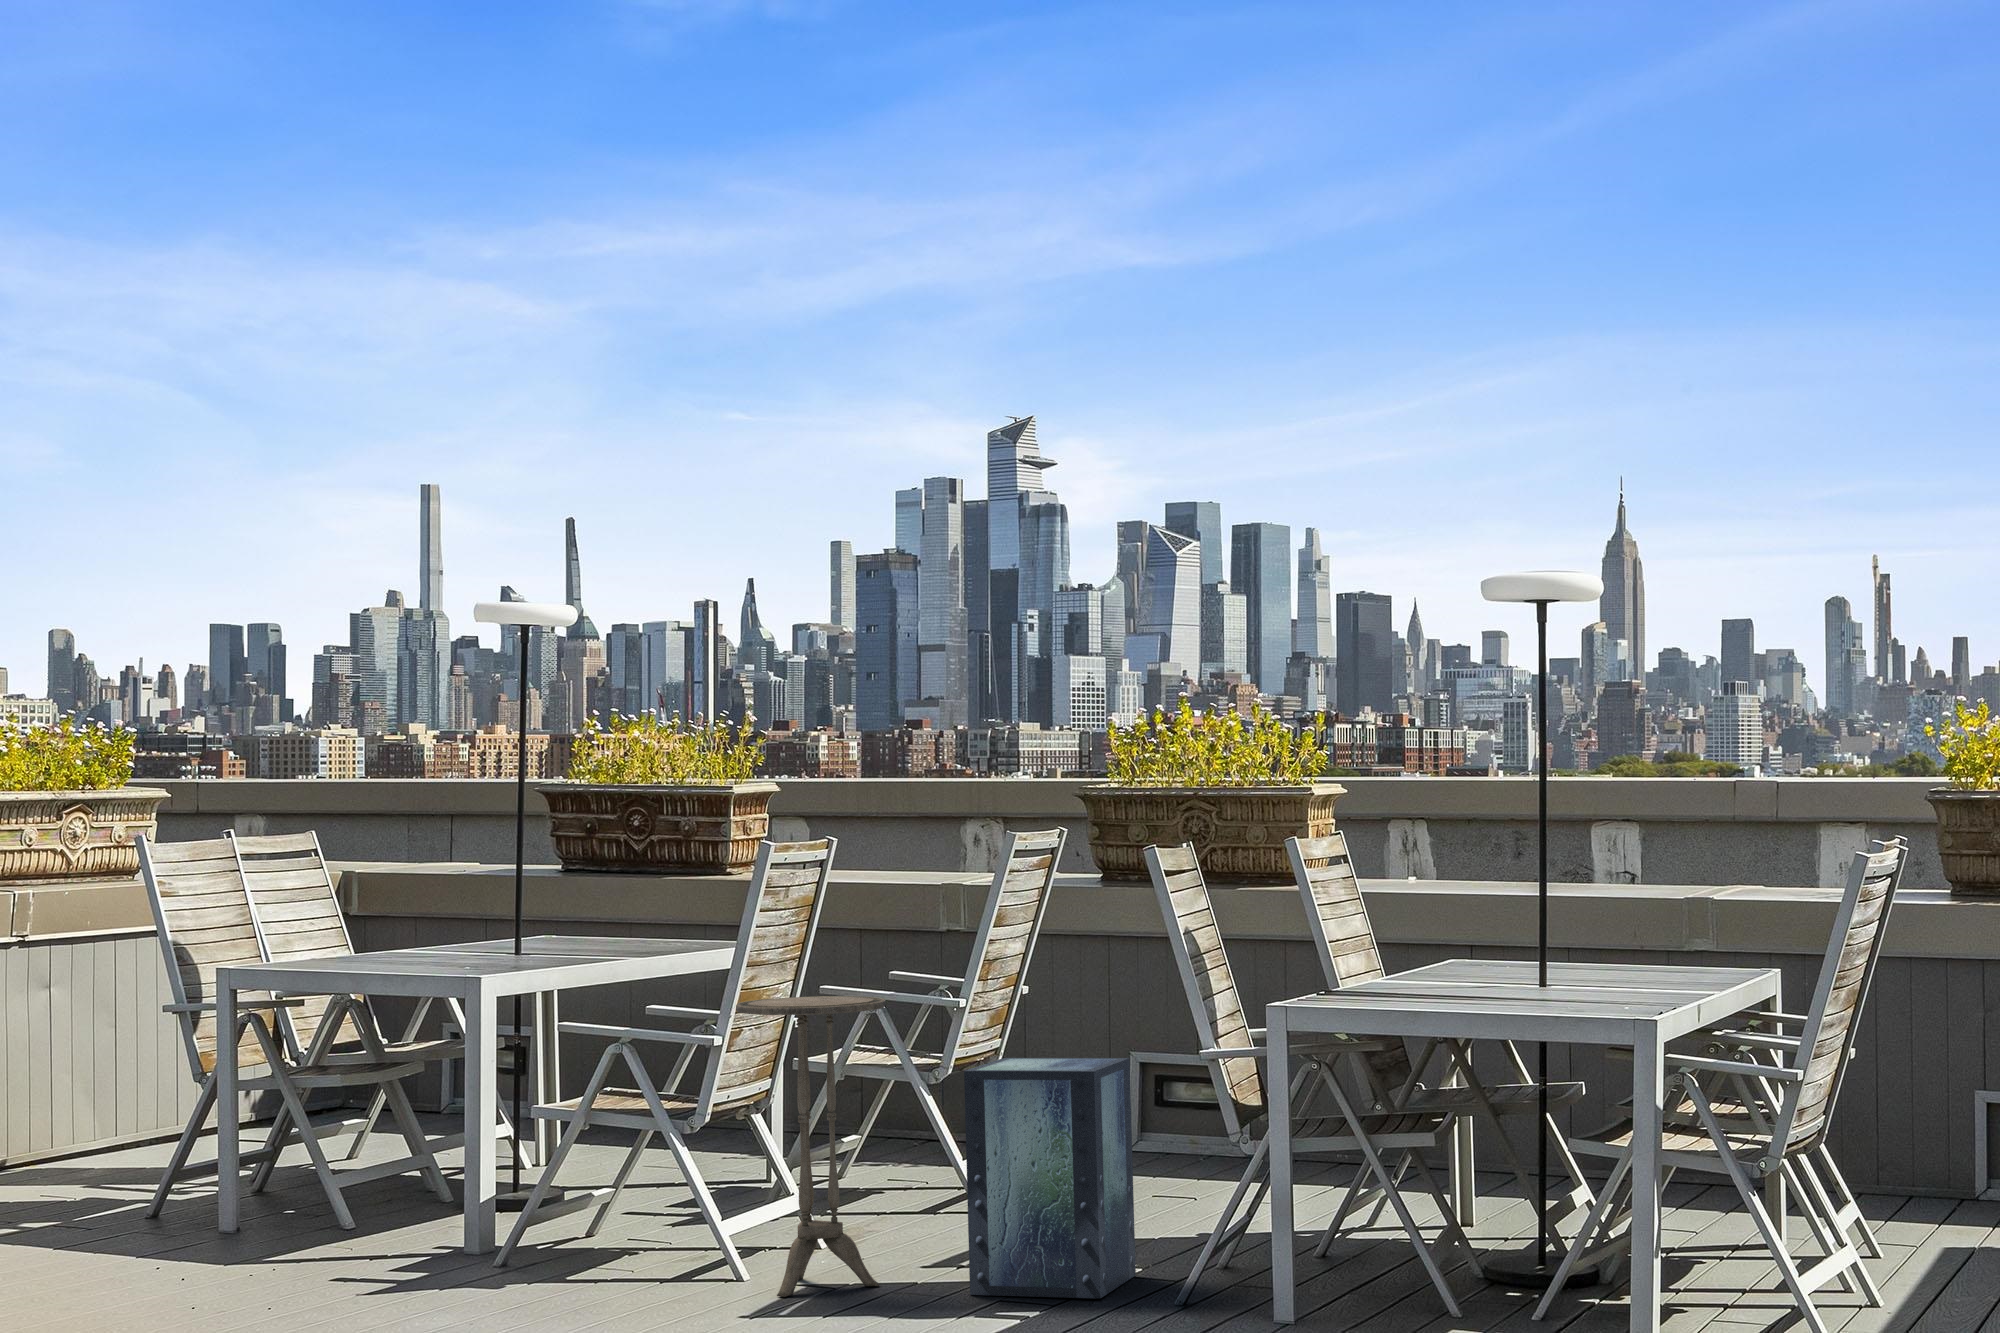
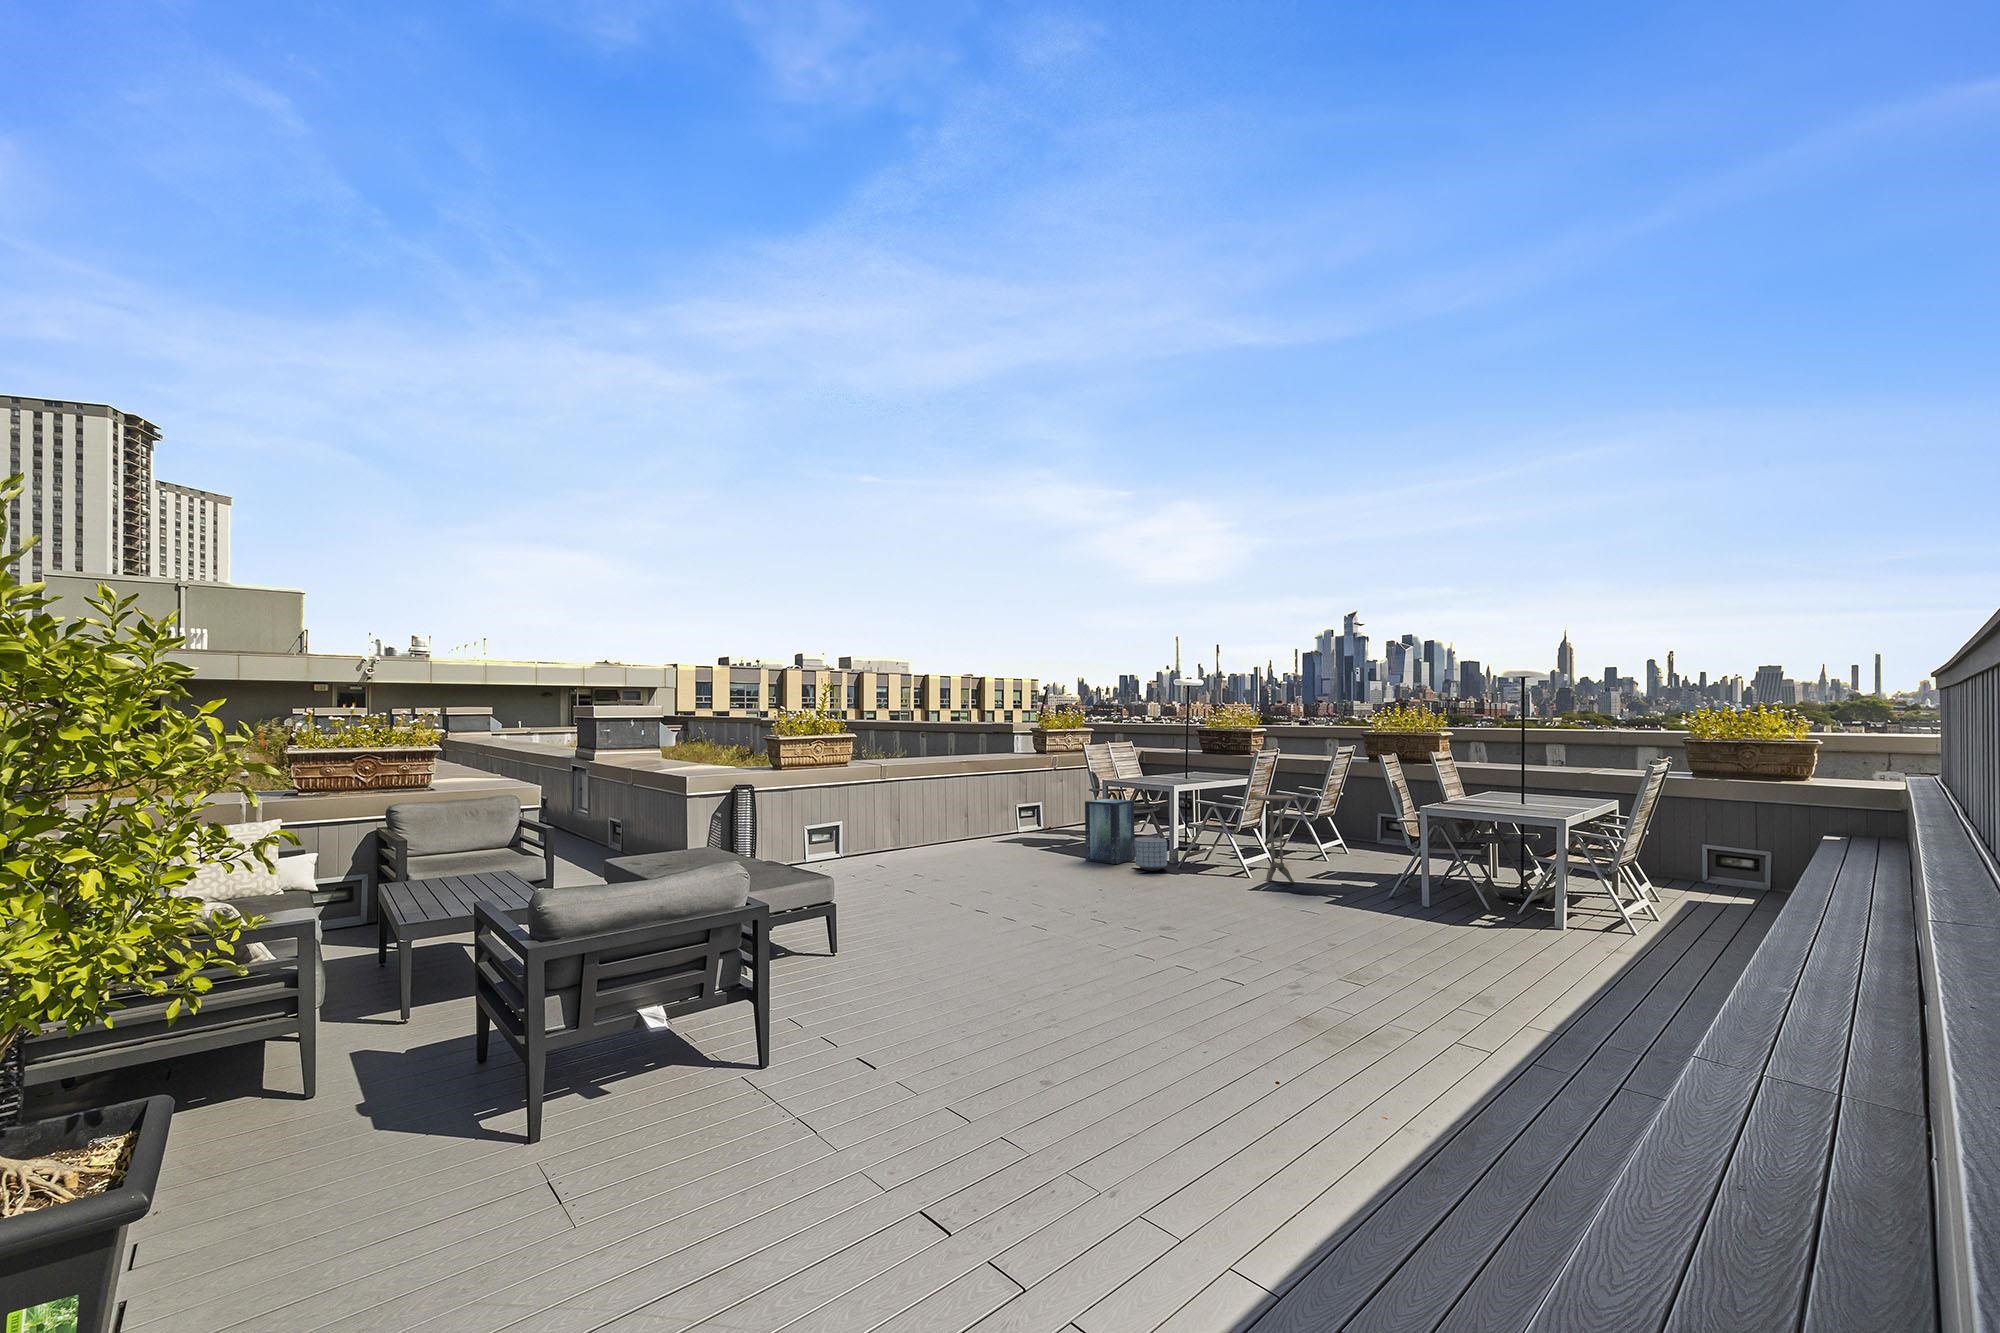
storage box: present [964,1058,1136,1298] -> present [1085,799,1135,864]
planter: none [341,1166,453,1282] -> present [1135,838,1167,871]

